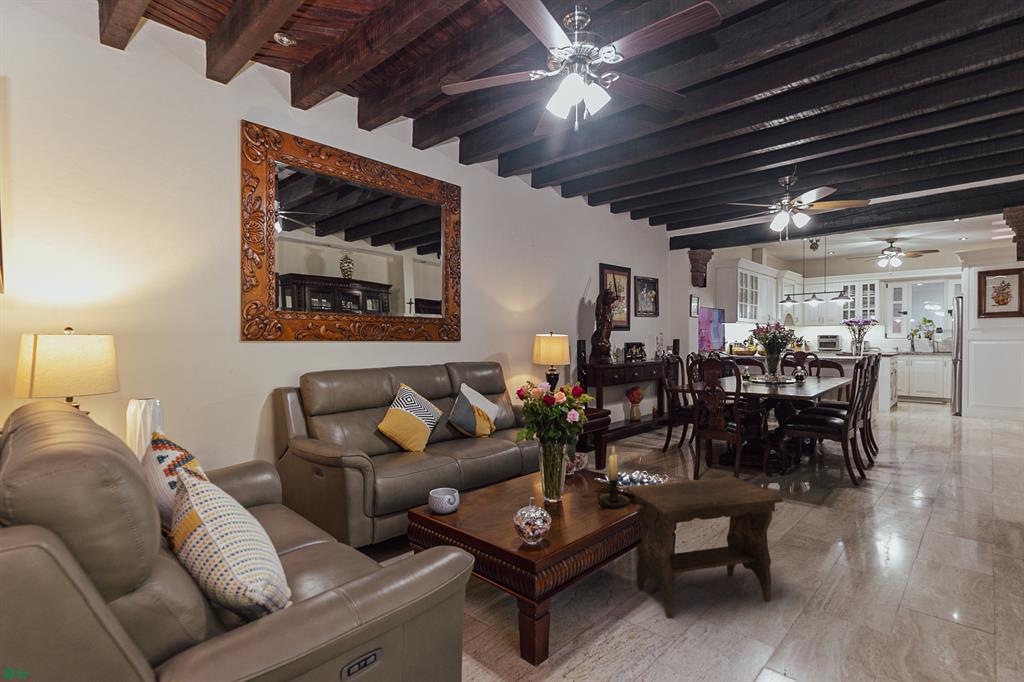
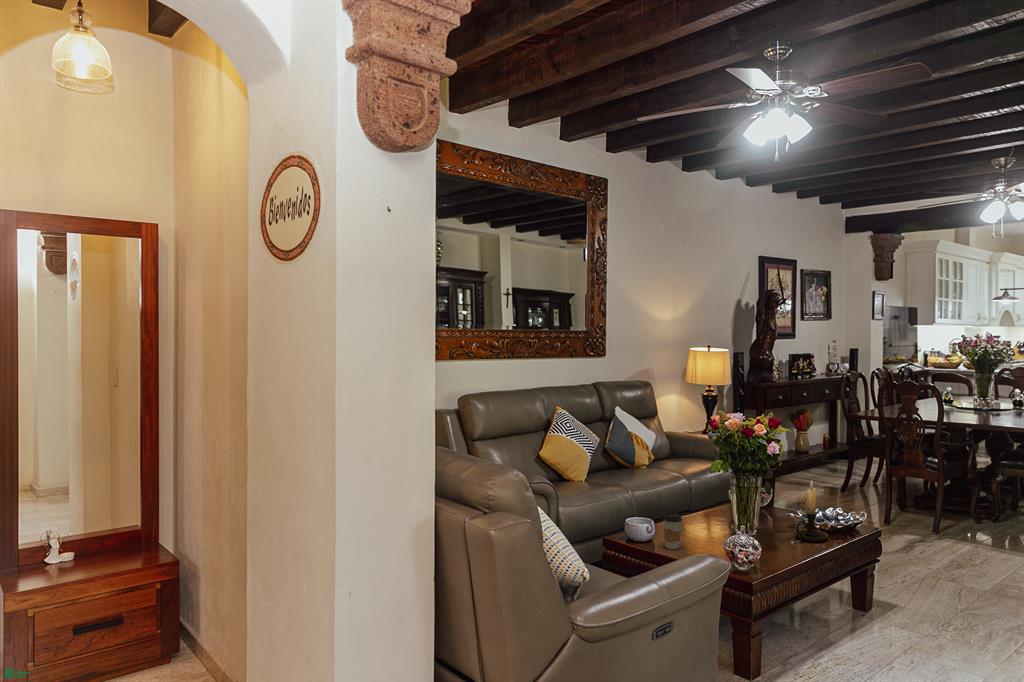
footstool: present [628,477,783,618] -> none [826,516,995,651]
coffee cup: none [463,484,482,523] -> present [663,513,682,549]

